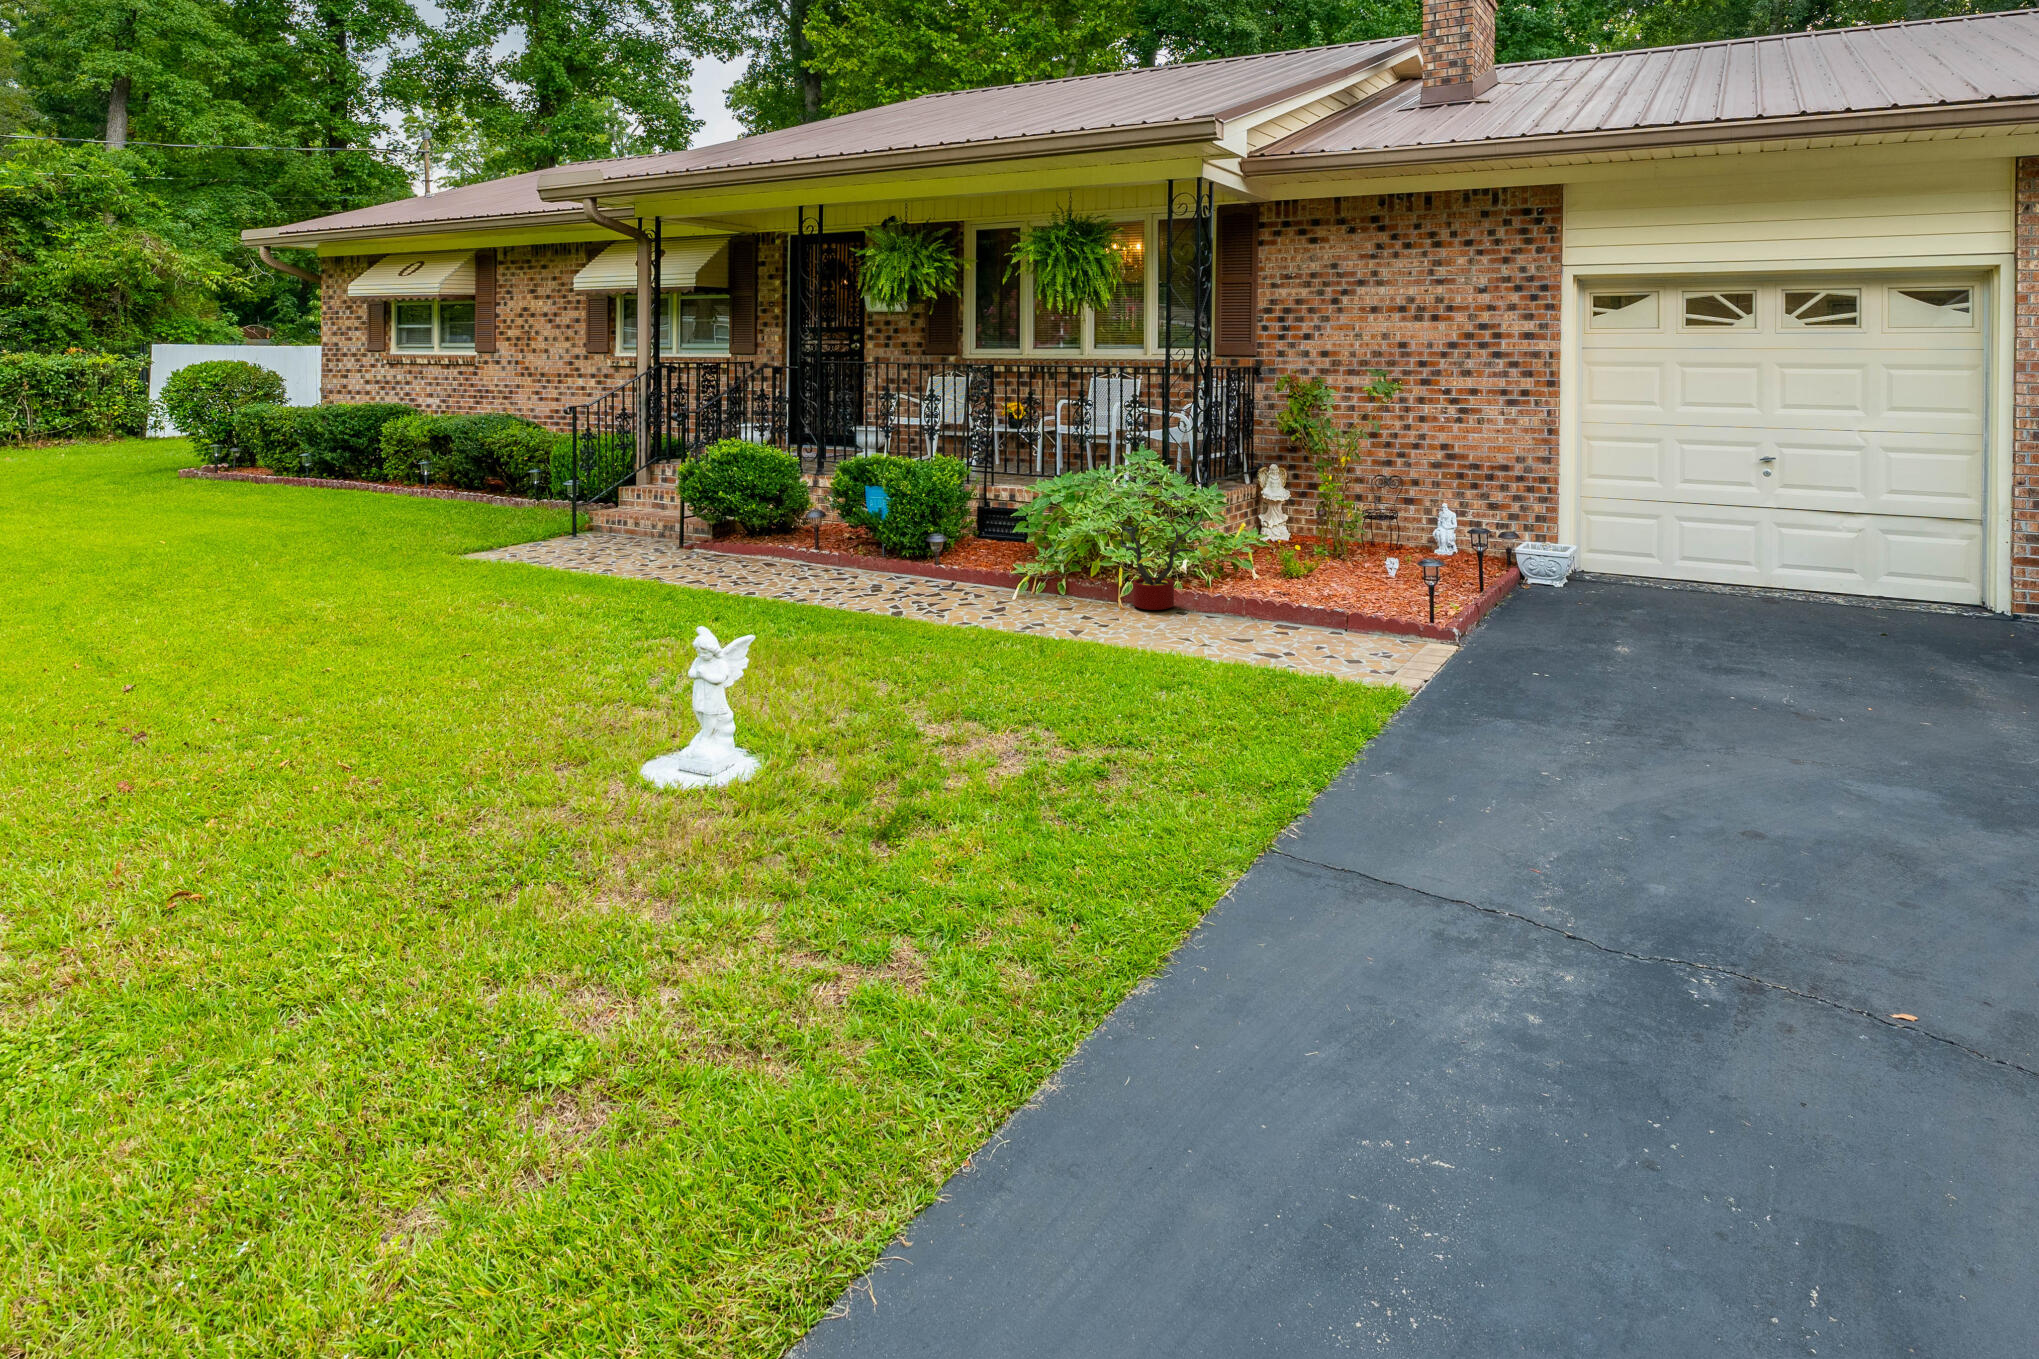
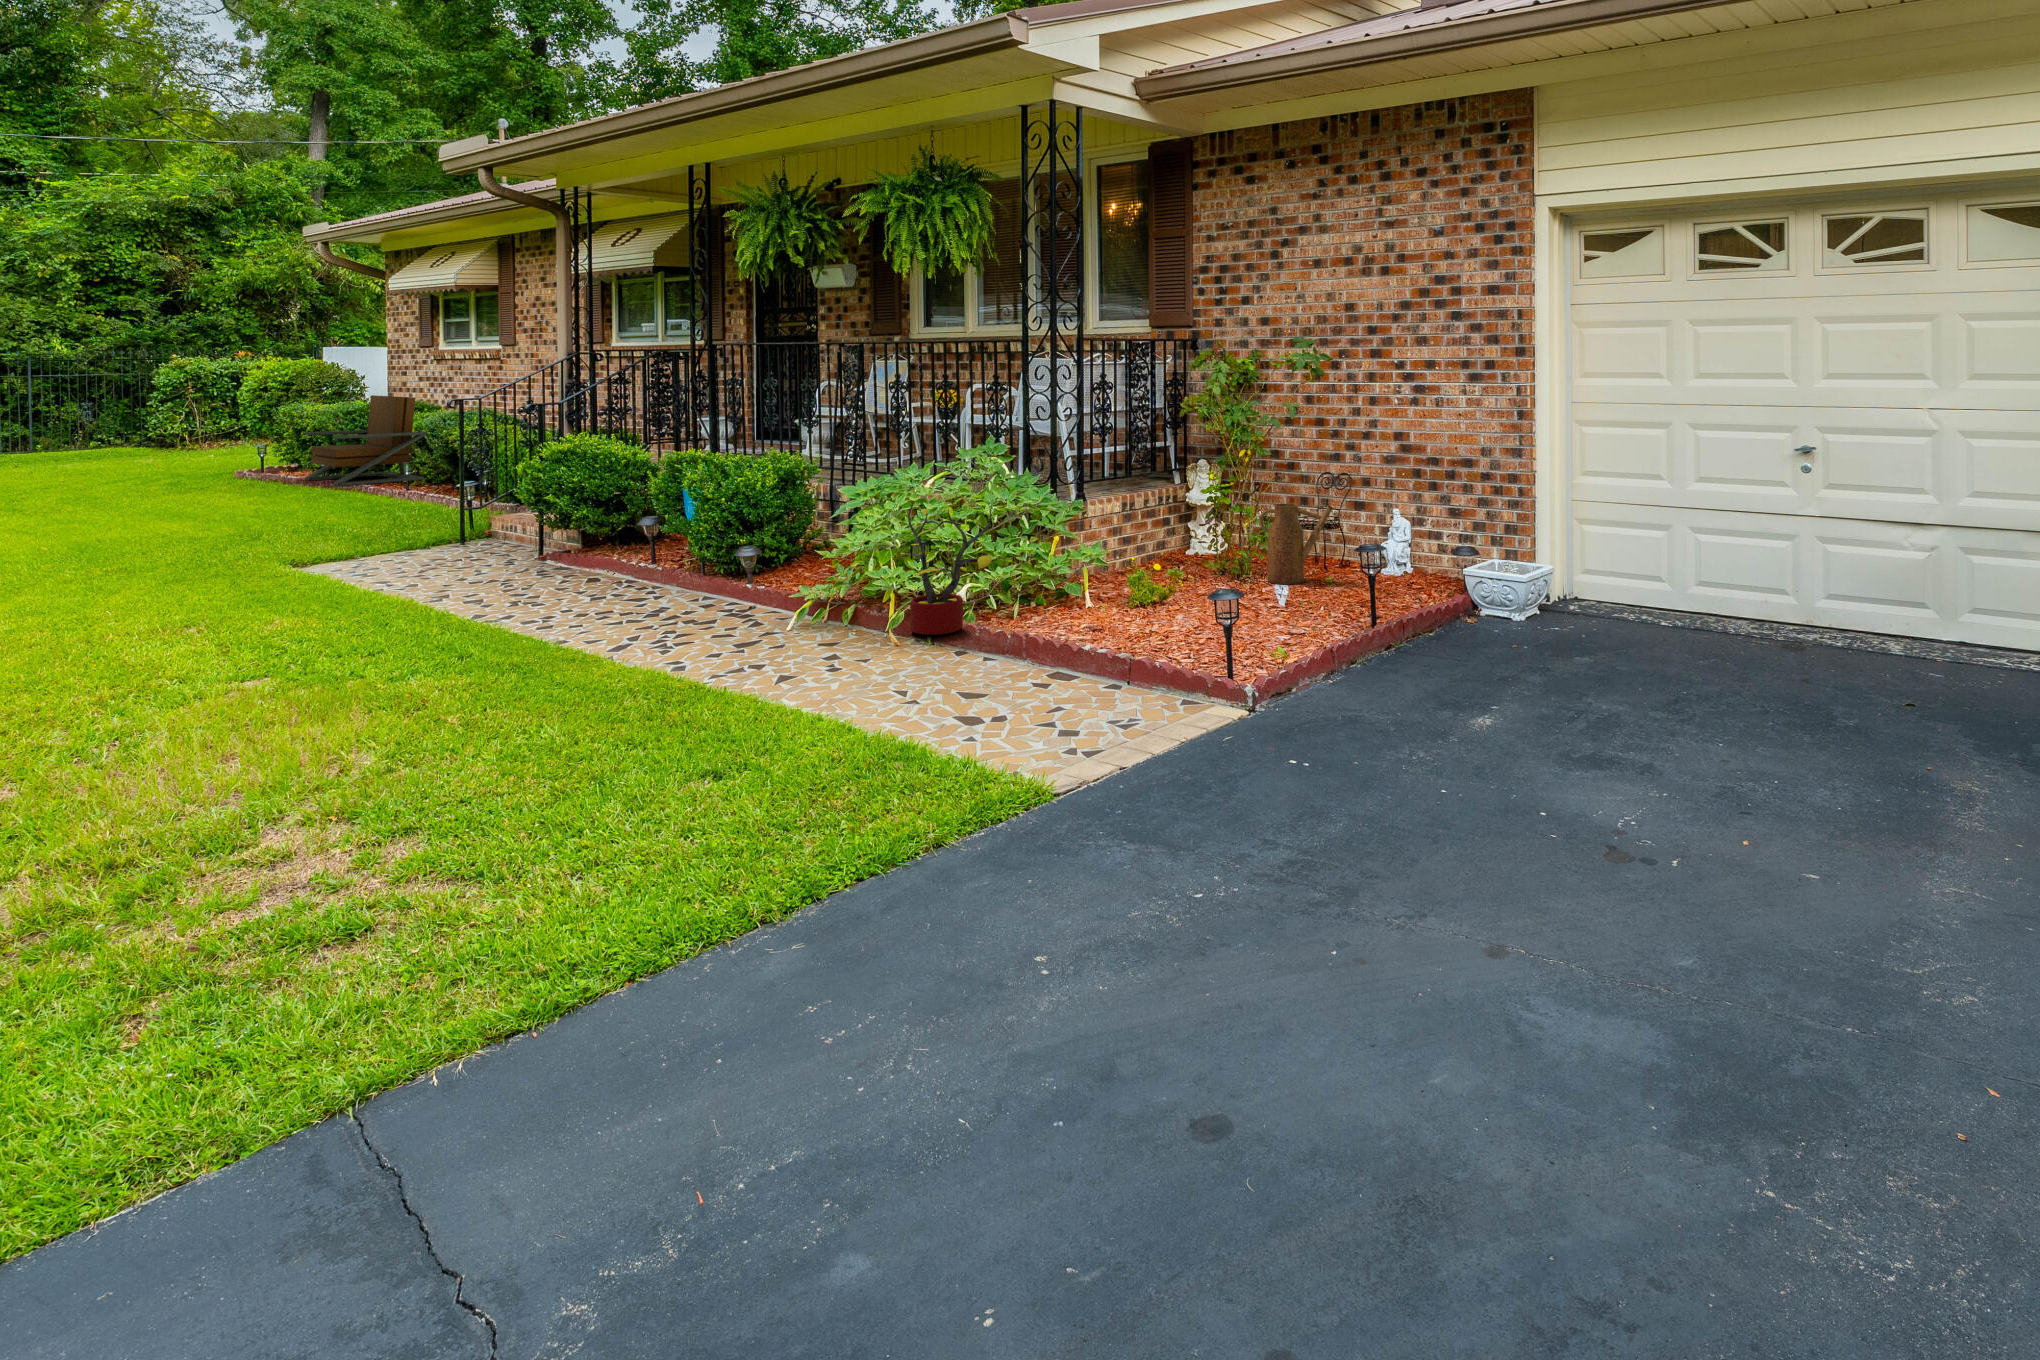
lounge chair: none [270,404,400,493] -> present [305,395,427,486]
watering can: none [1328,500,1391,563] -> present [1259,504,1332,585]

